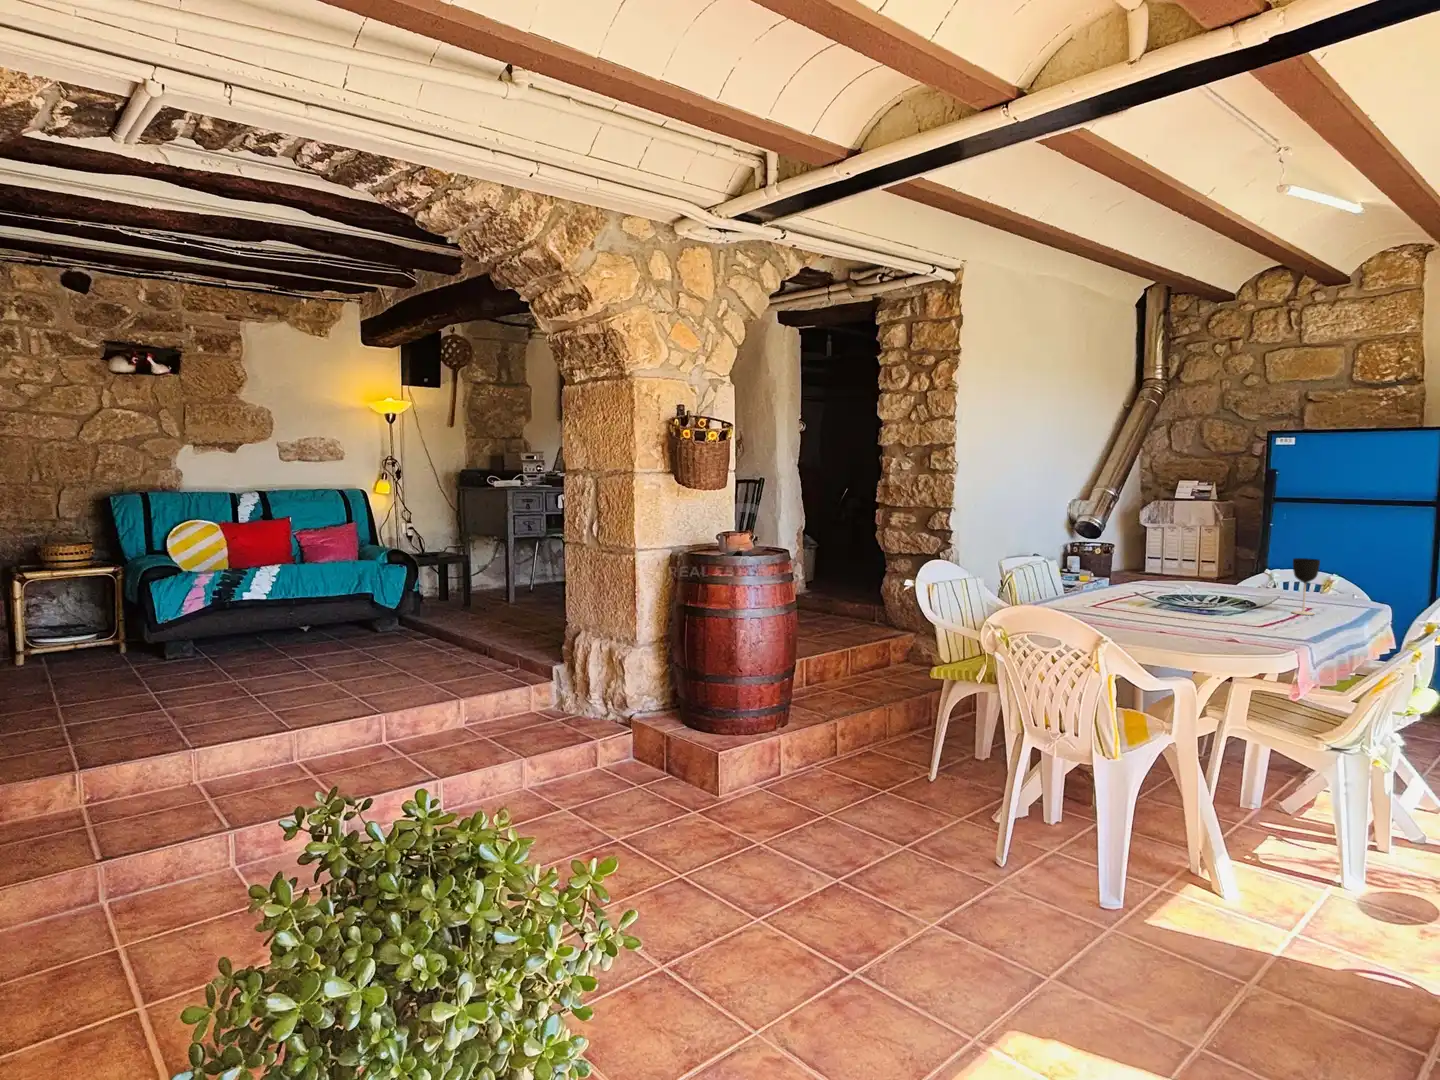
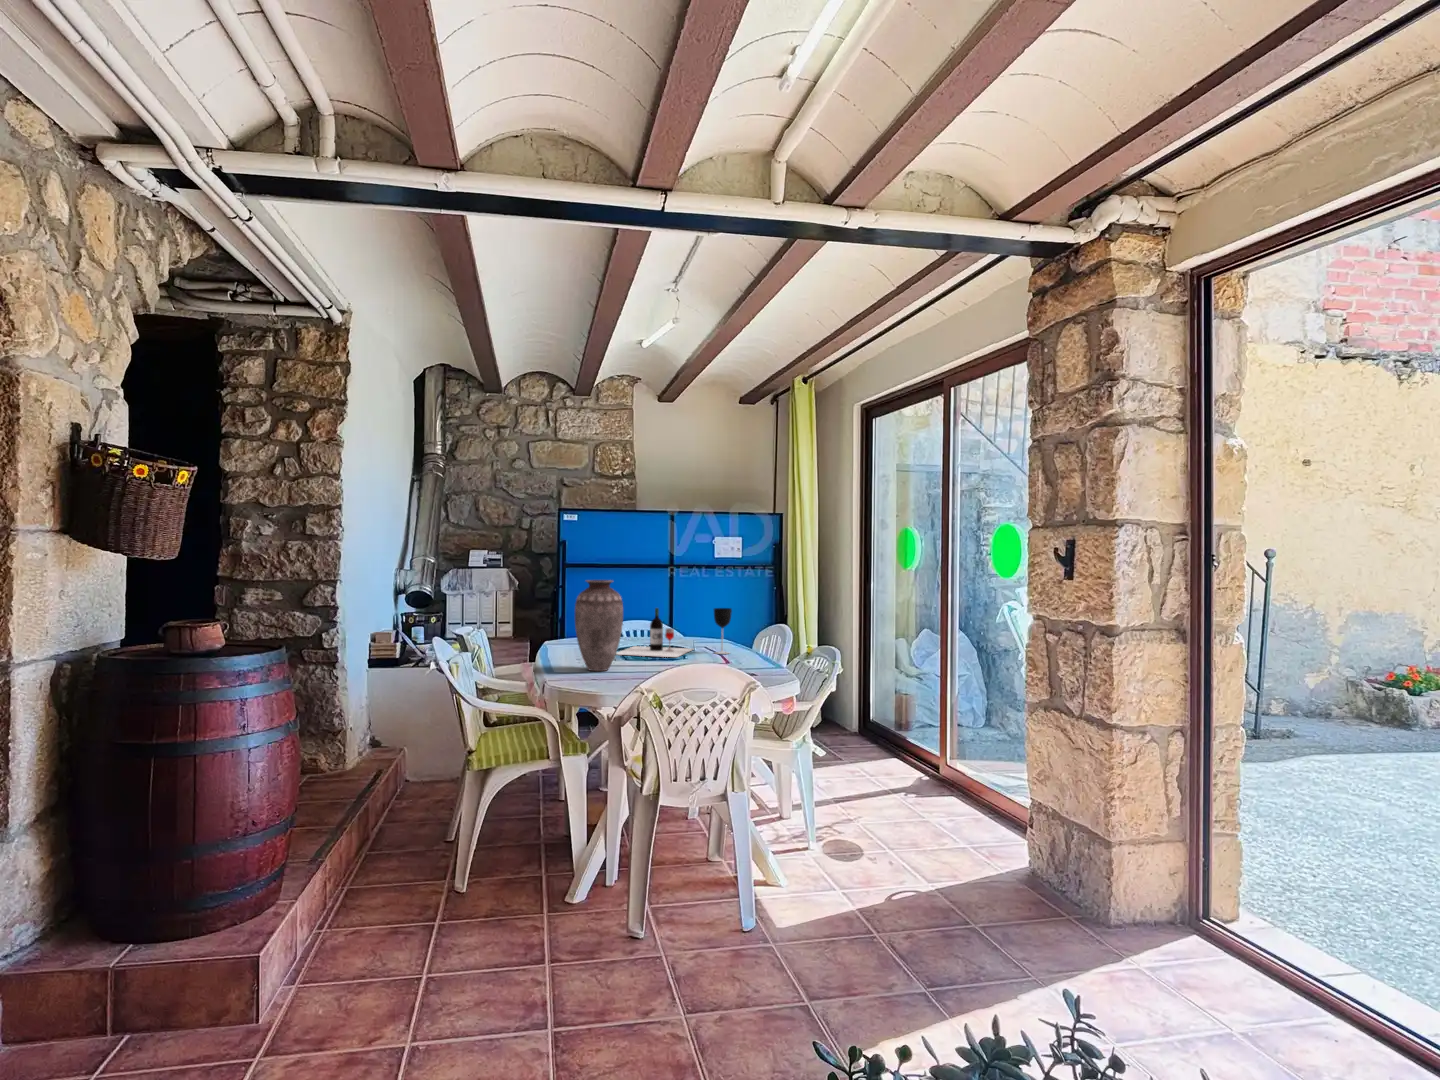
vase: none [1077,517,1131,609] -> present [575,580,623,671]
wine bottle: none [1166,552,1287,609] -> present [616,608,692,657]

